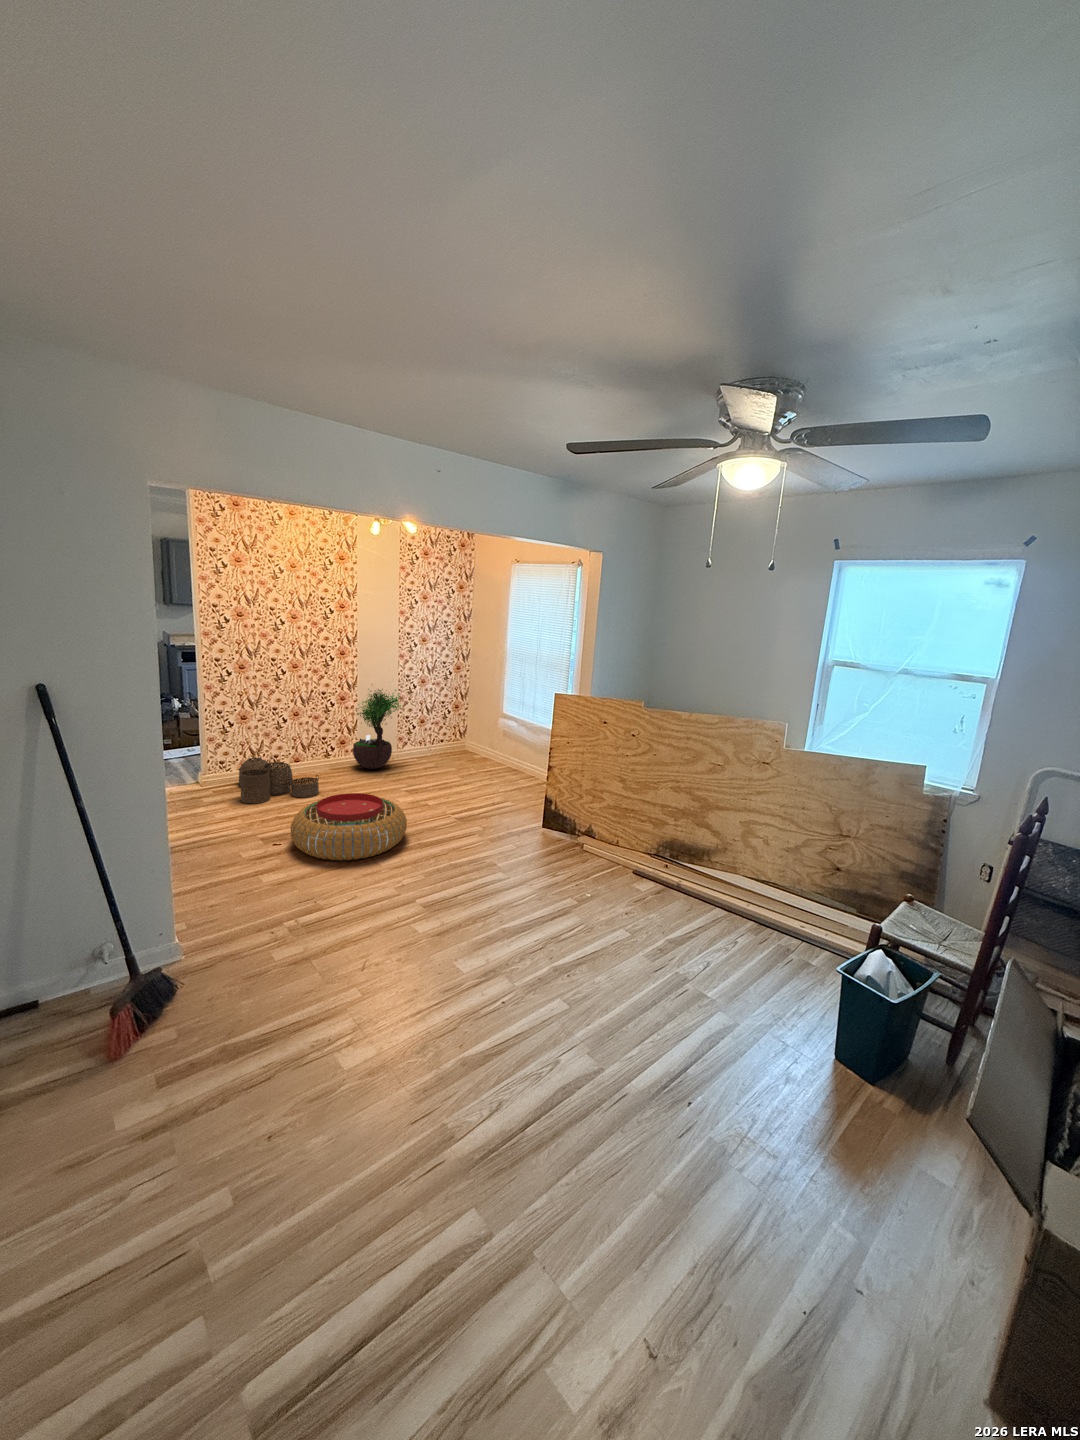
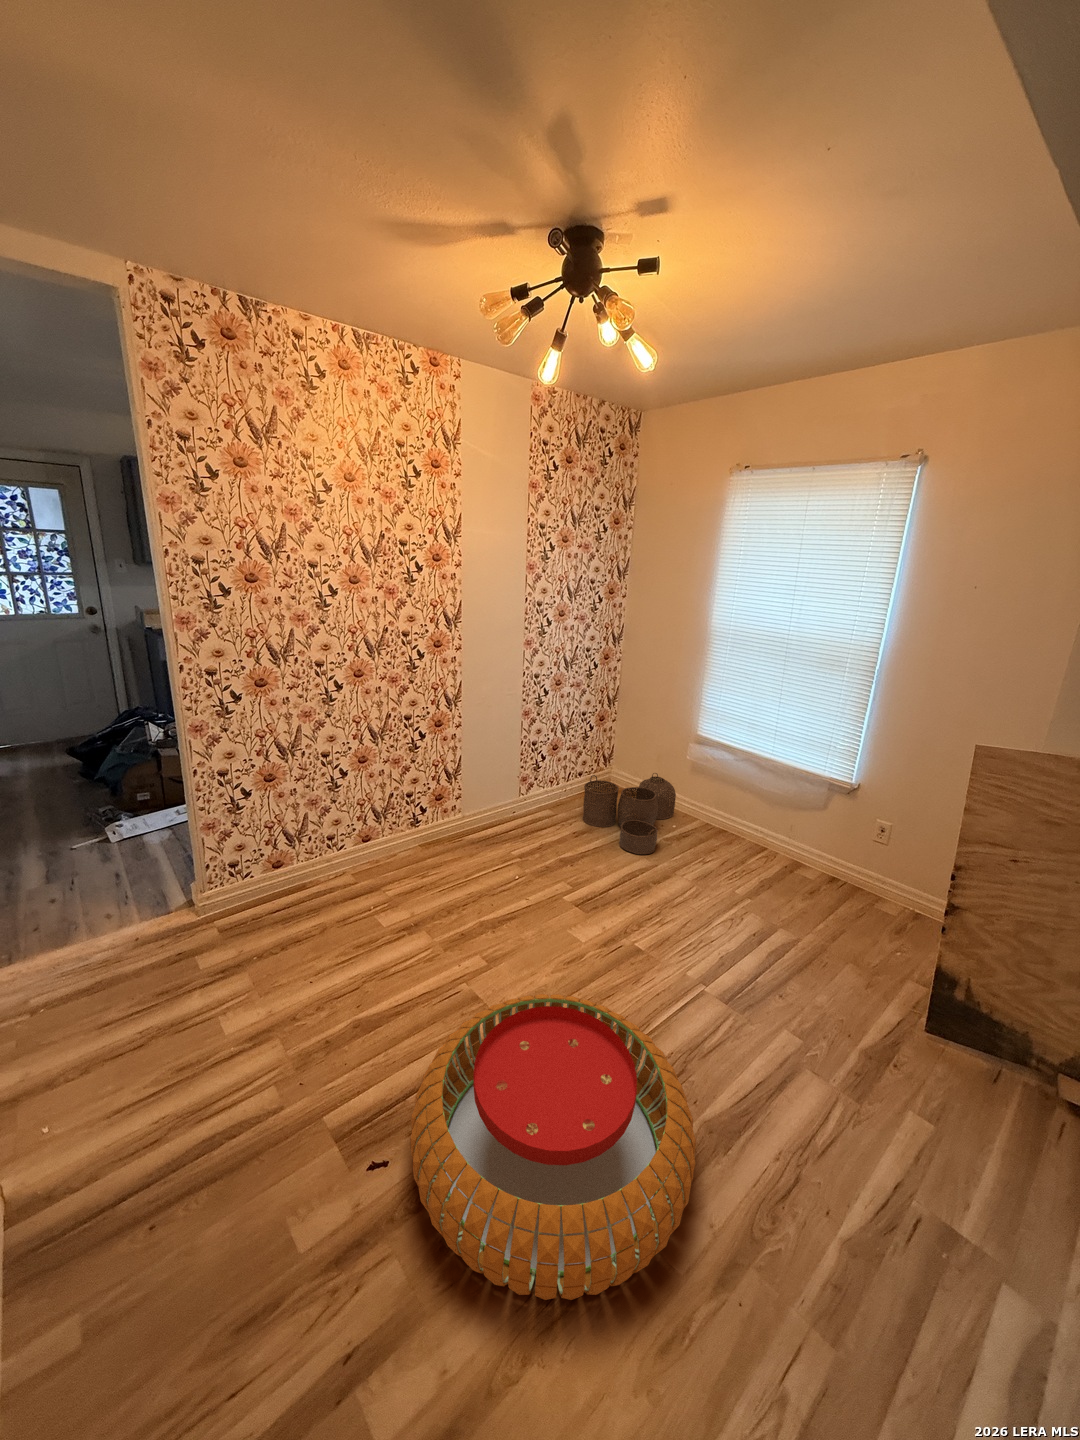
potted tree: present [353,689,401,769] -> none [459,701,549,844]
woven basket: present [239,756,319,803] -> present [583,773,676,854]

